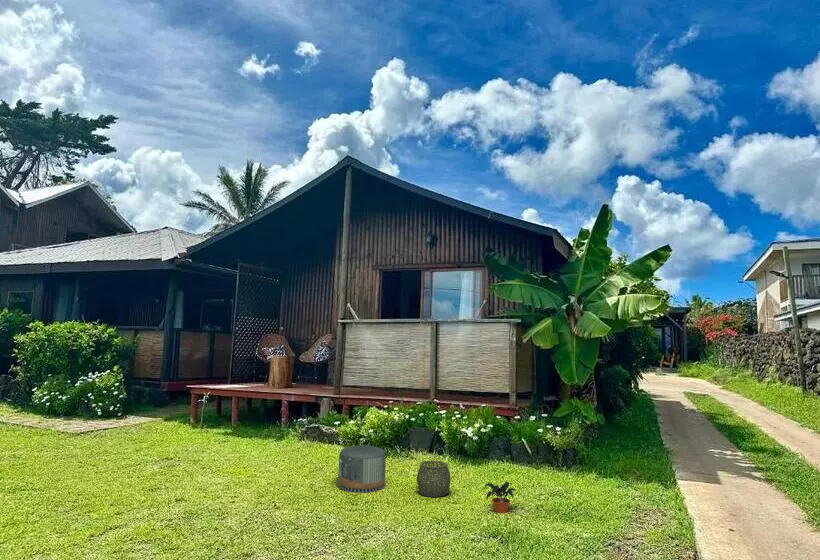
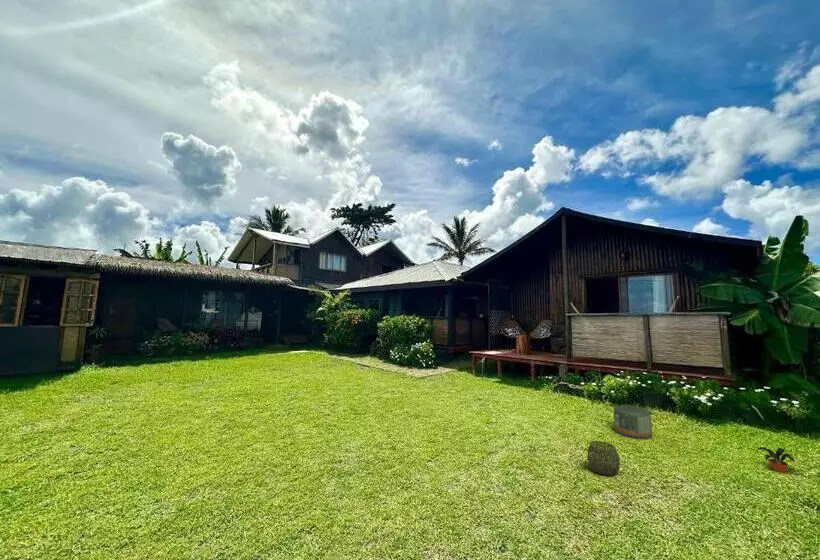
woven basket: present [417,461,451,497] -> present [587,441,620,476]

